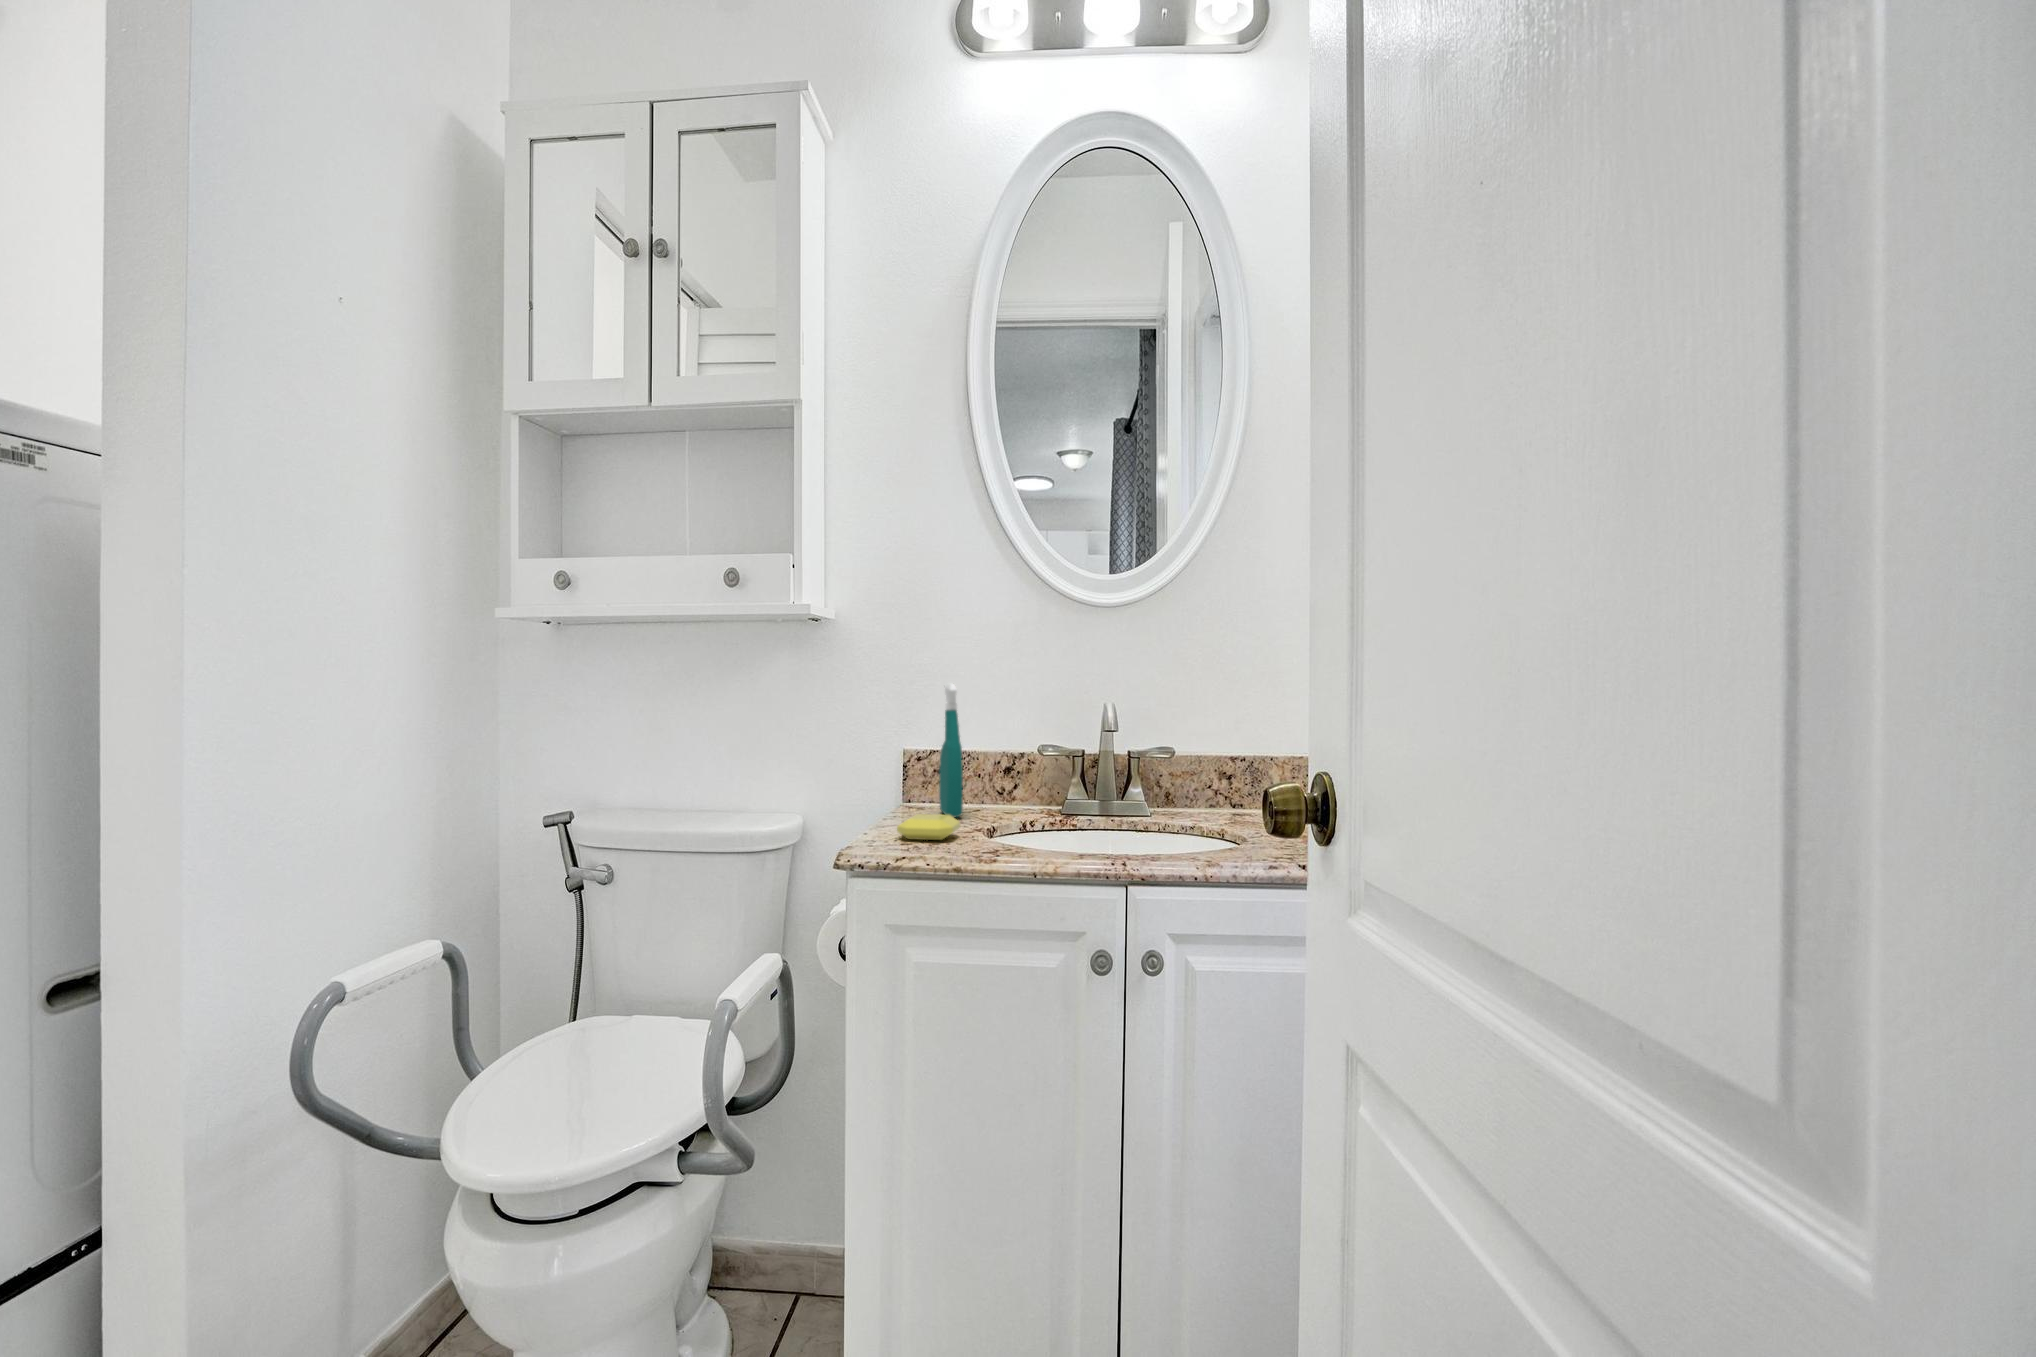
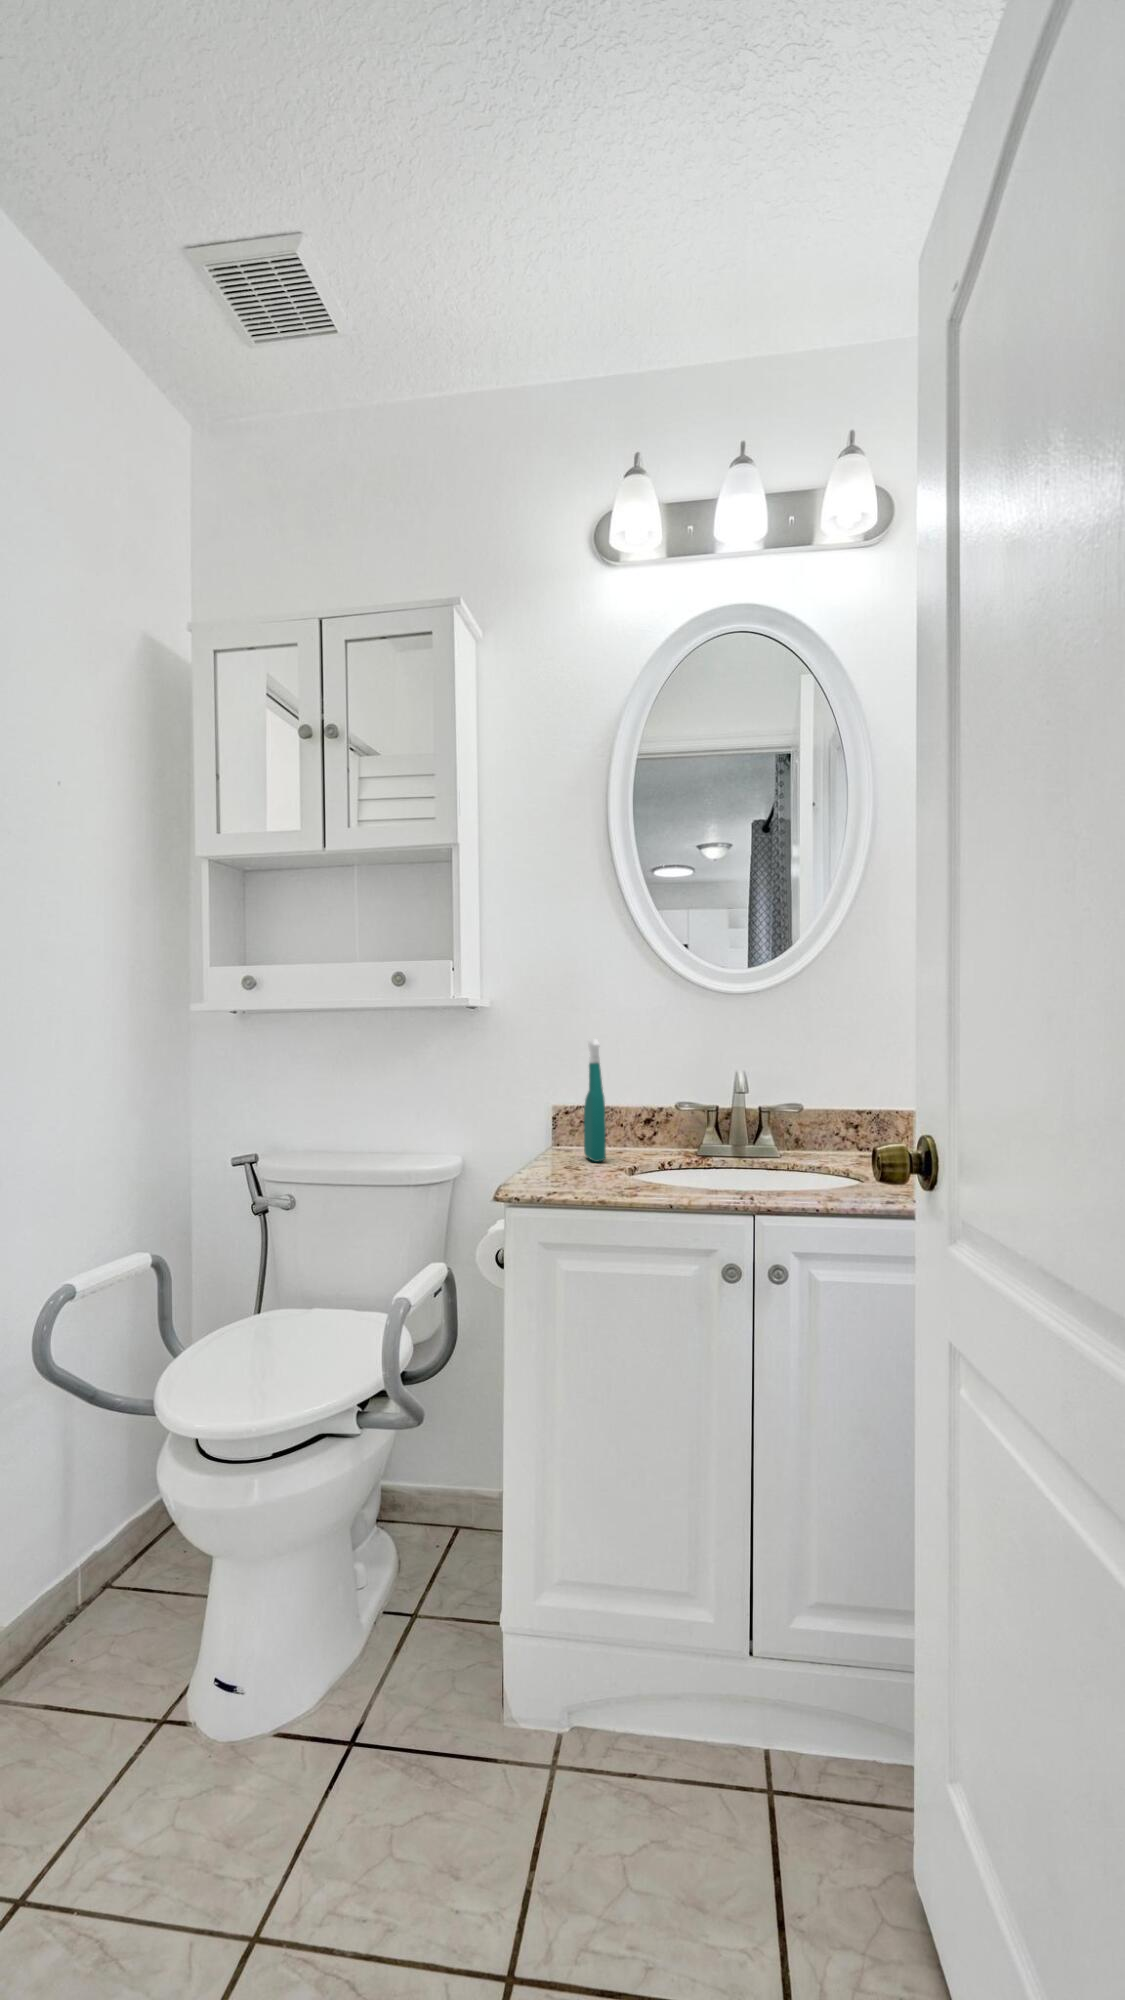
soap bar: present [897,814,960,840] -> none [548,1156,604,1178]

